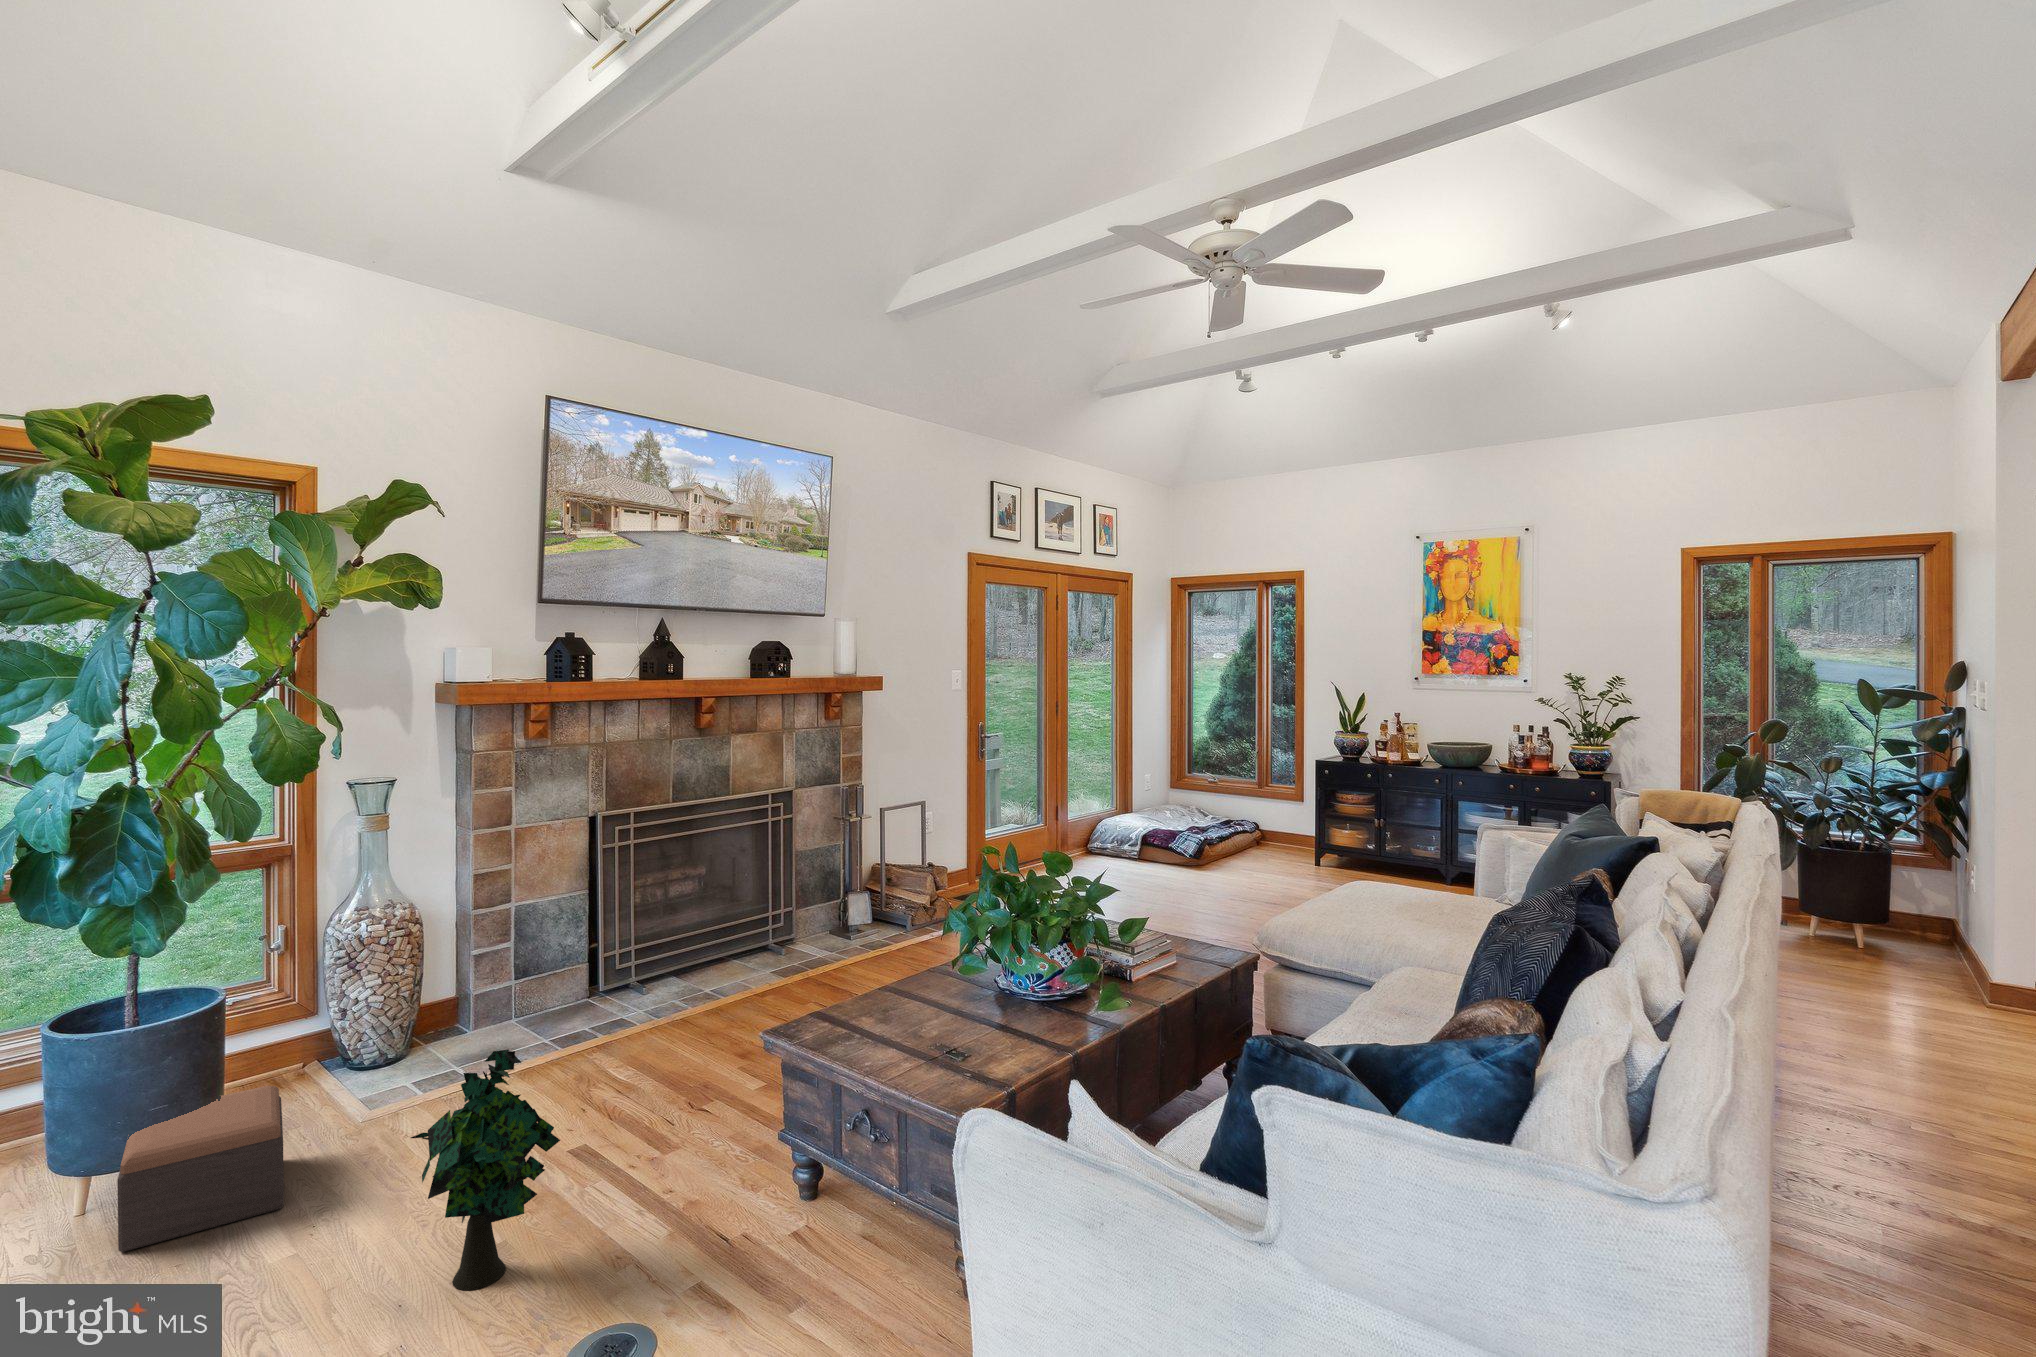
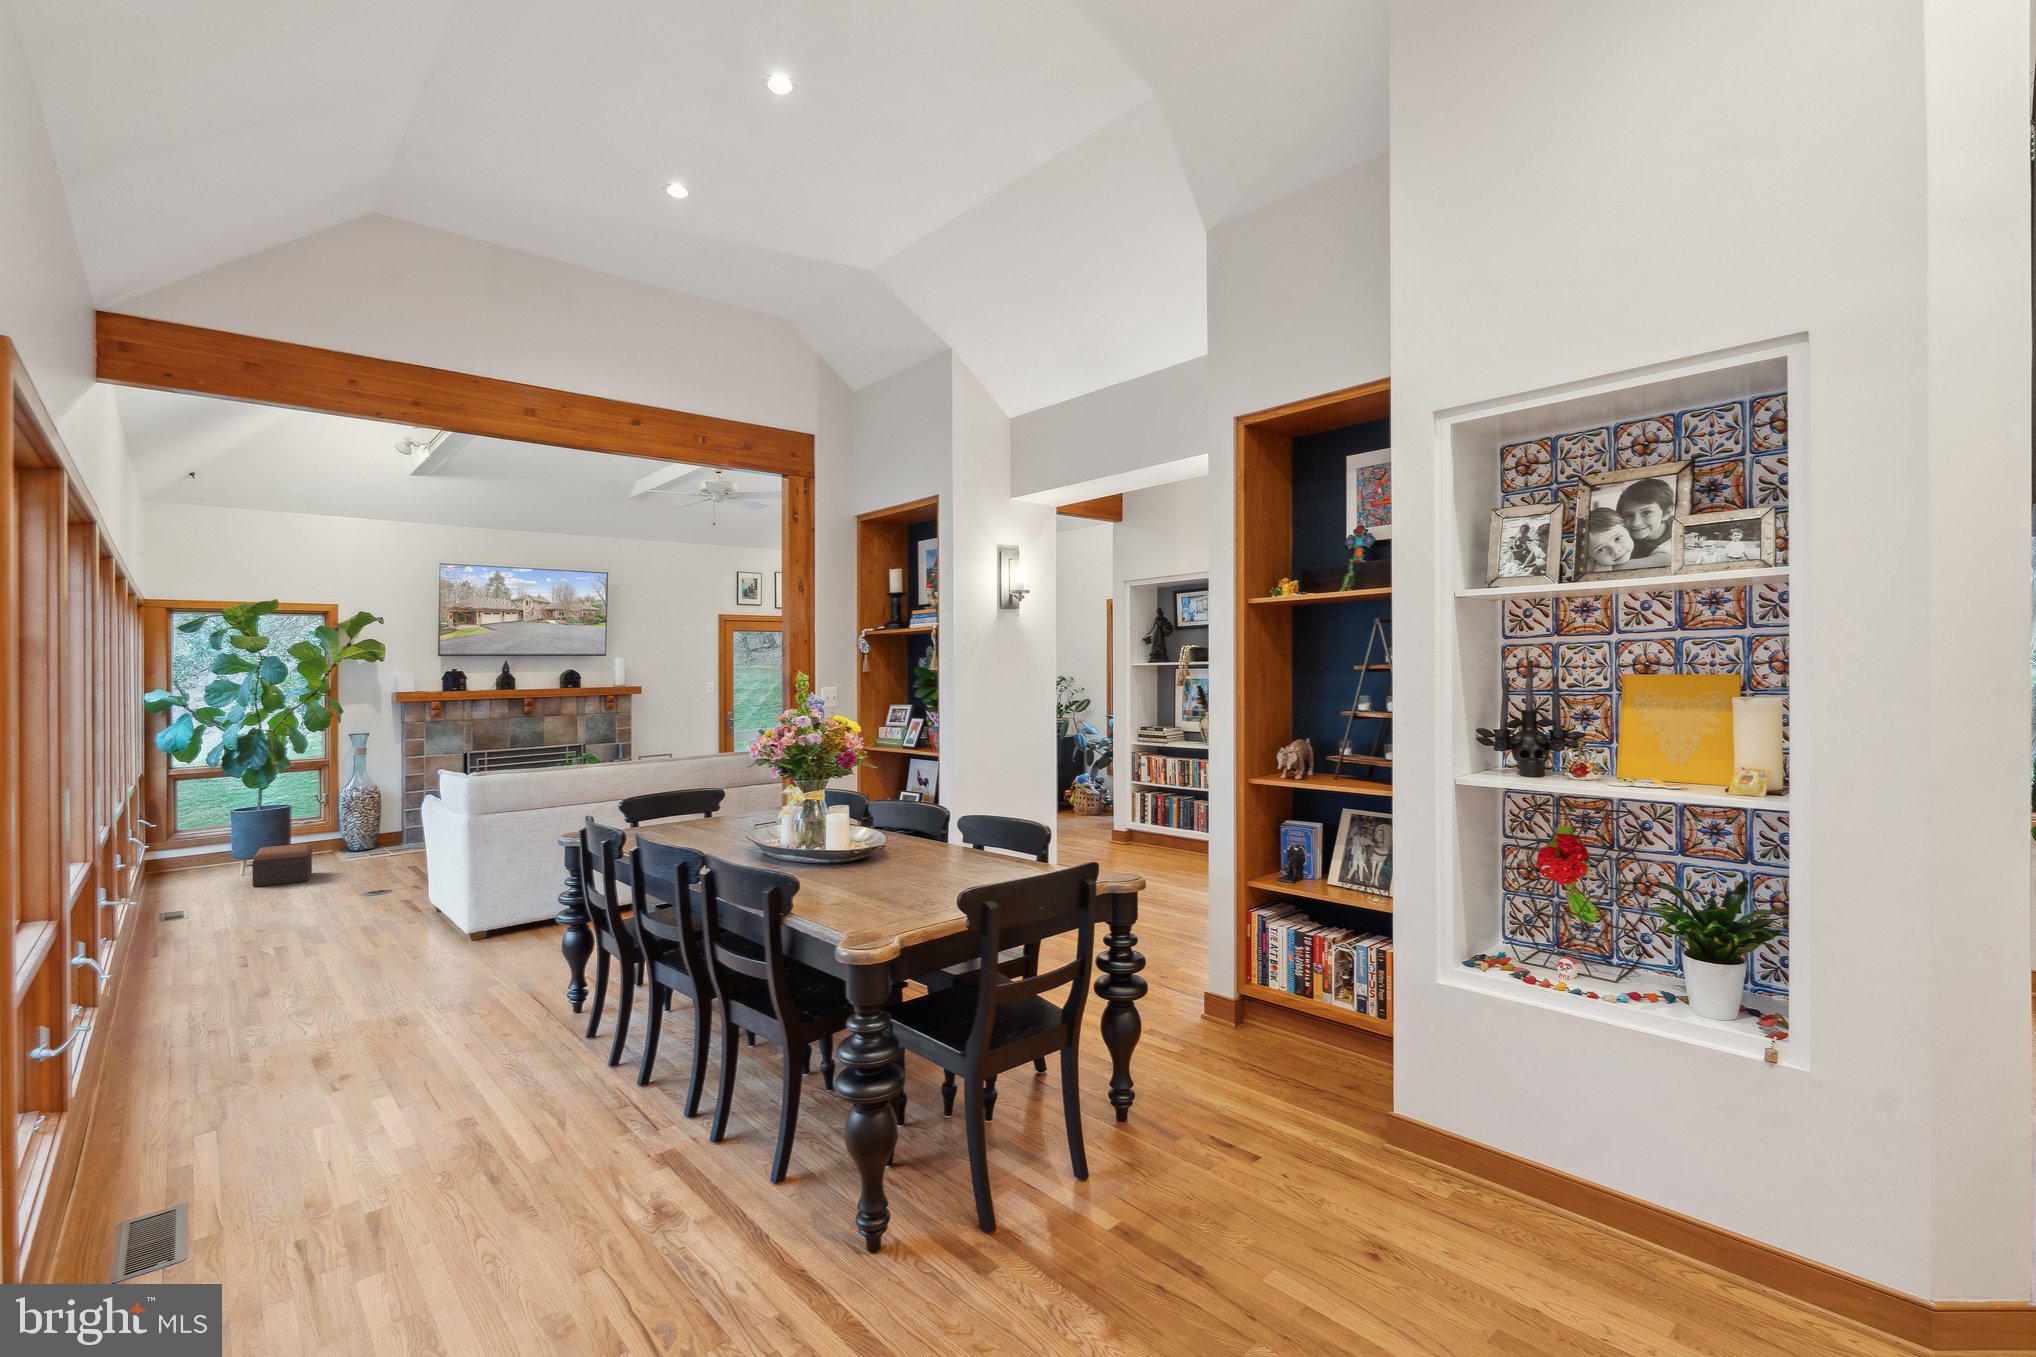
decorative plant: present [411,1050,560,1290] -> none [342,820,393,896]

